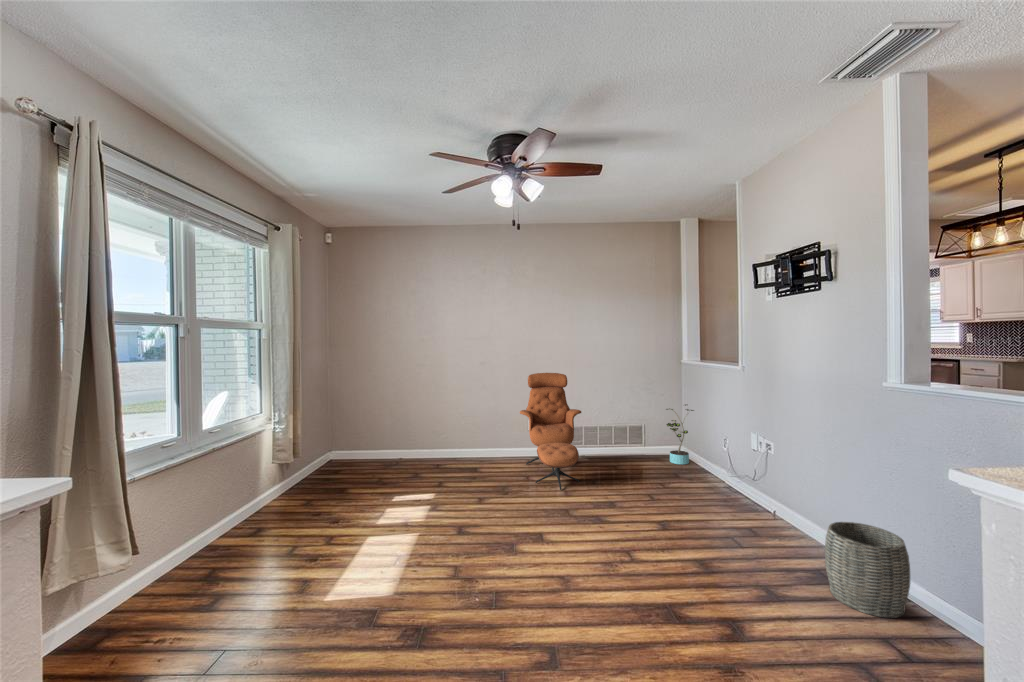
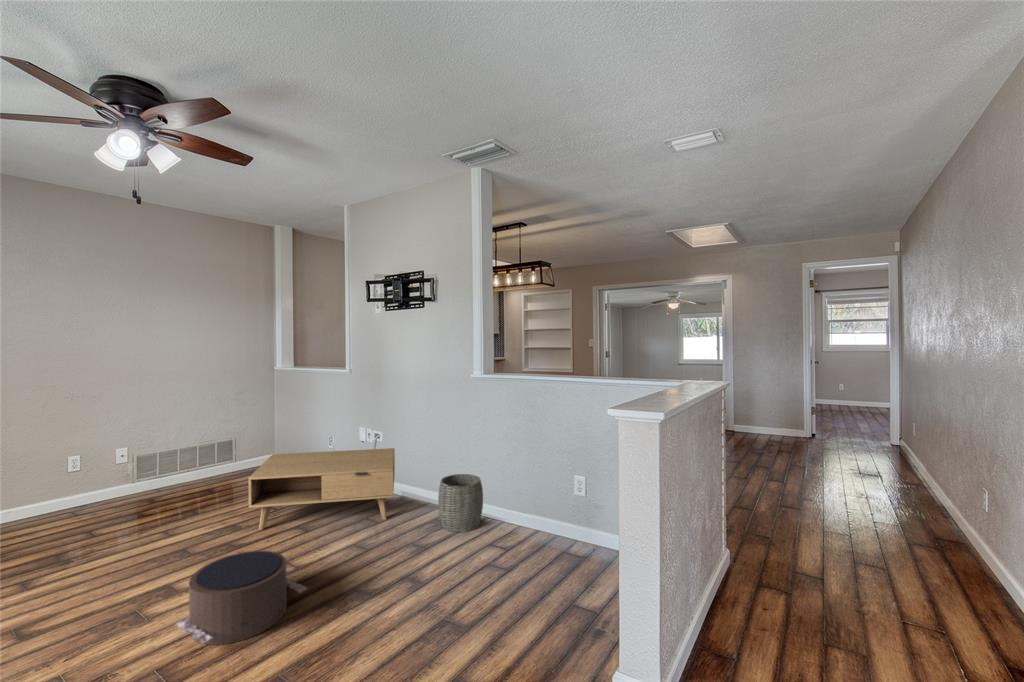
lounge chair: present [520,373,581,490] -> none [55,386,178,539]
potted plant: present [666,405,694,464] -> none [264,407,299,470]
coffee table: none [616,445,784,550] -> present [248,448,395,530]
pouf: none [518,523,621,607] -> present [176,551,307,645]

